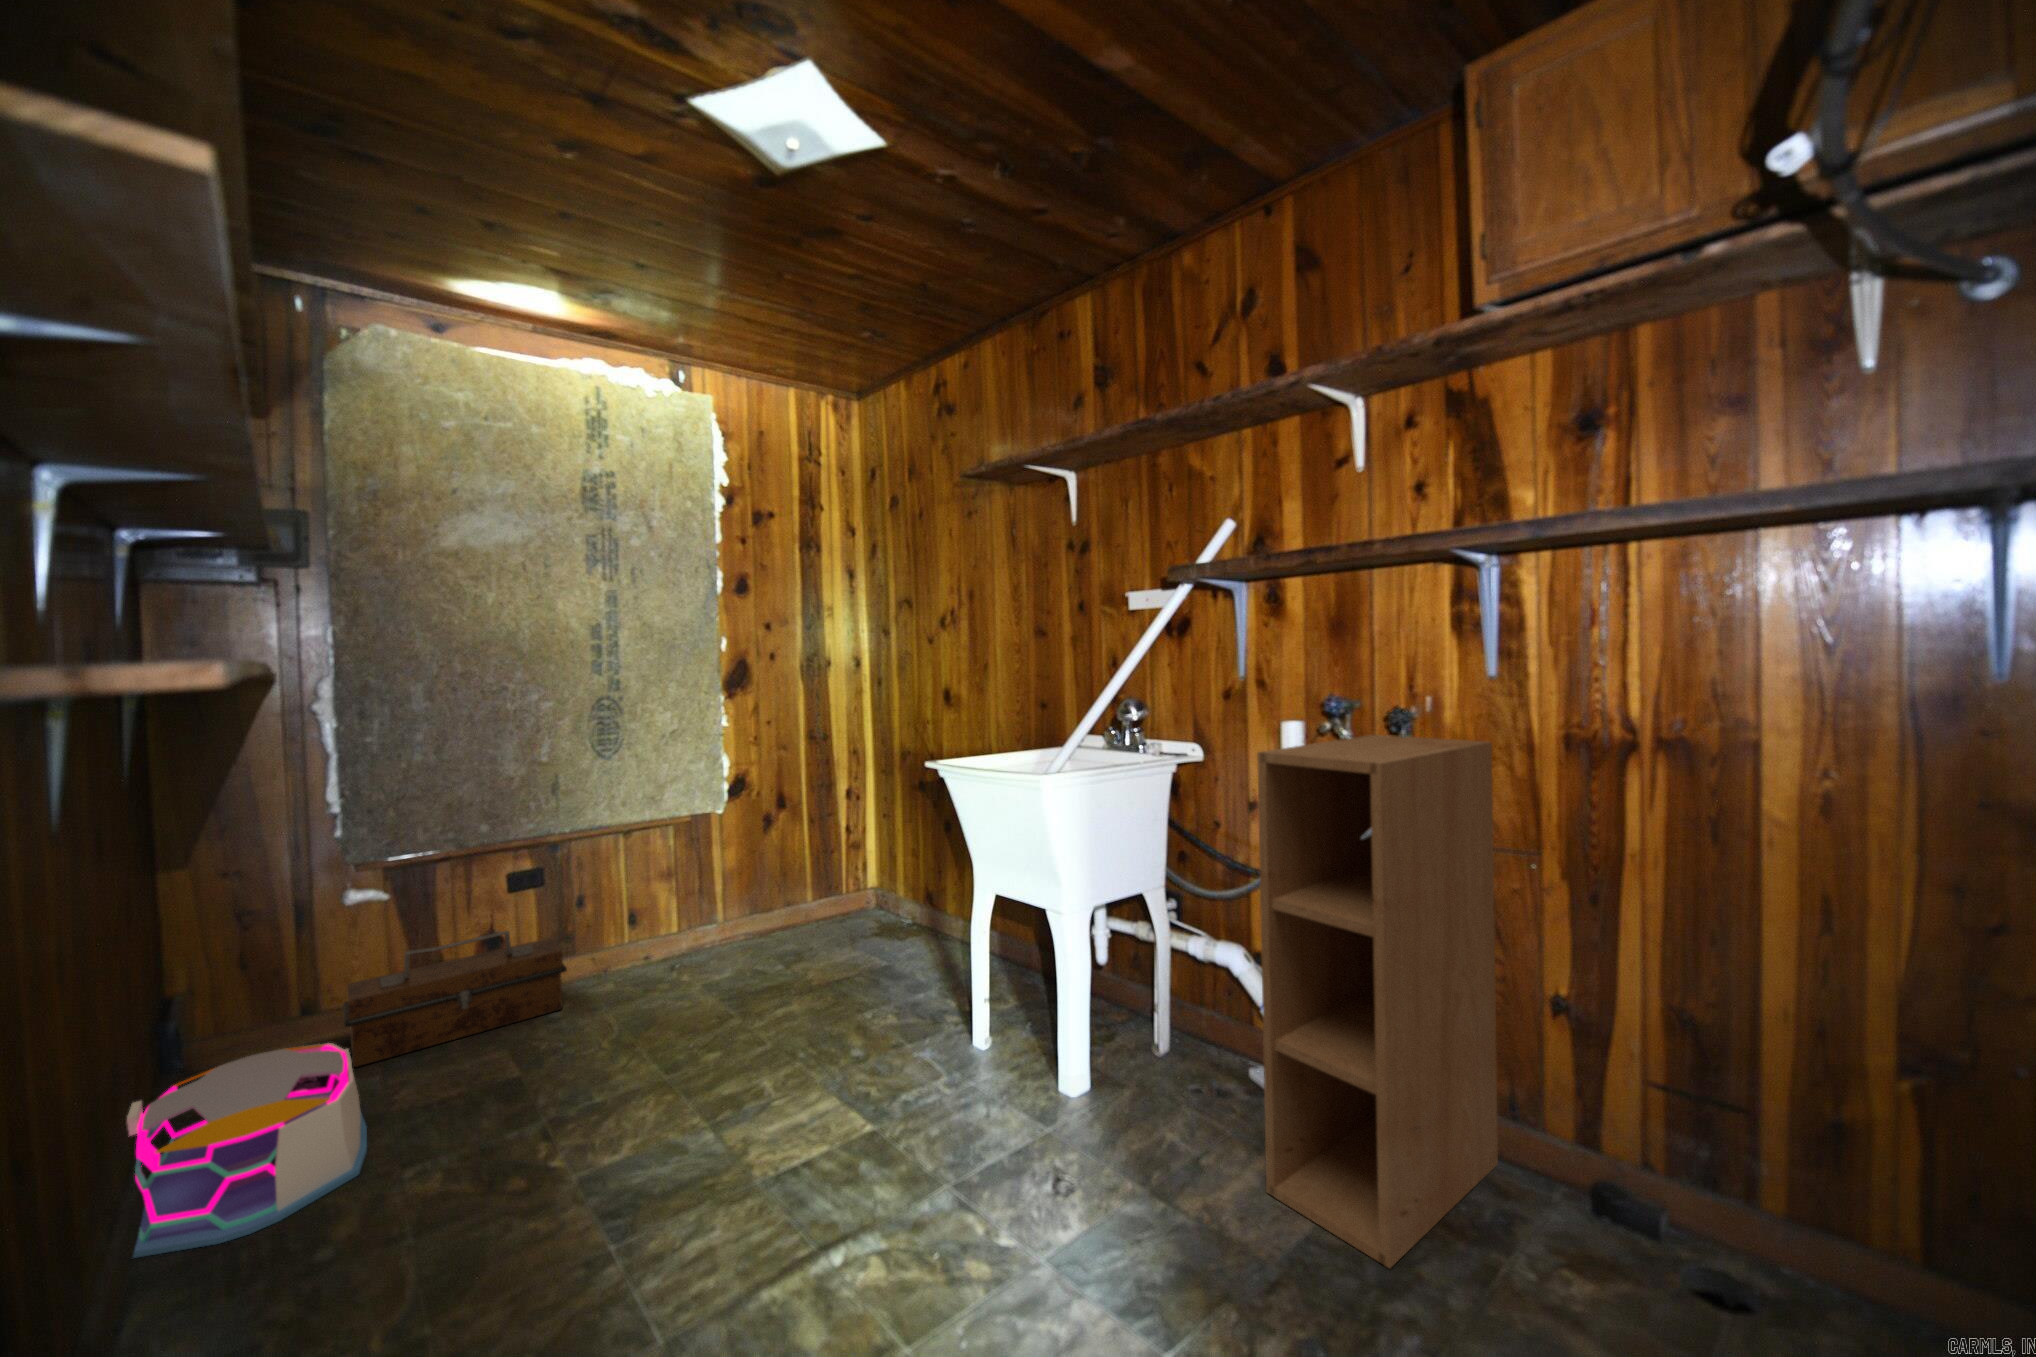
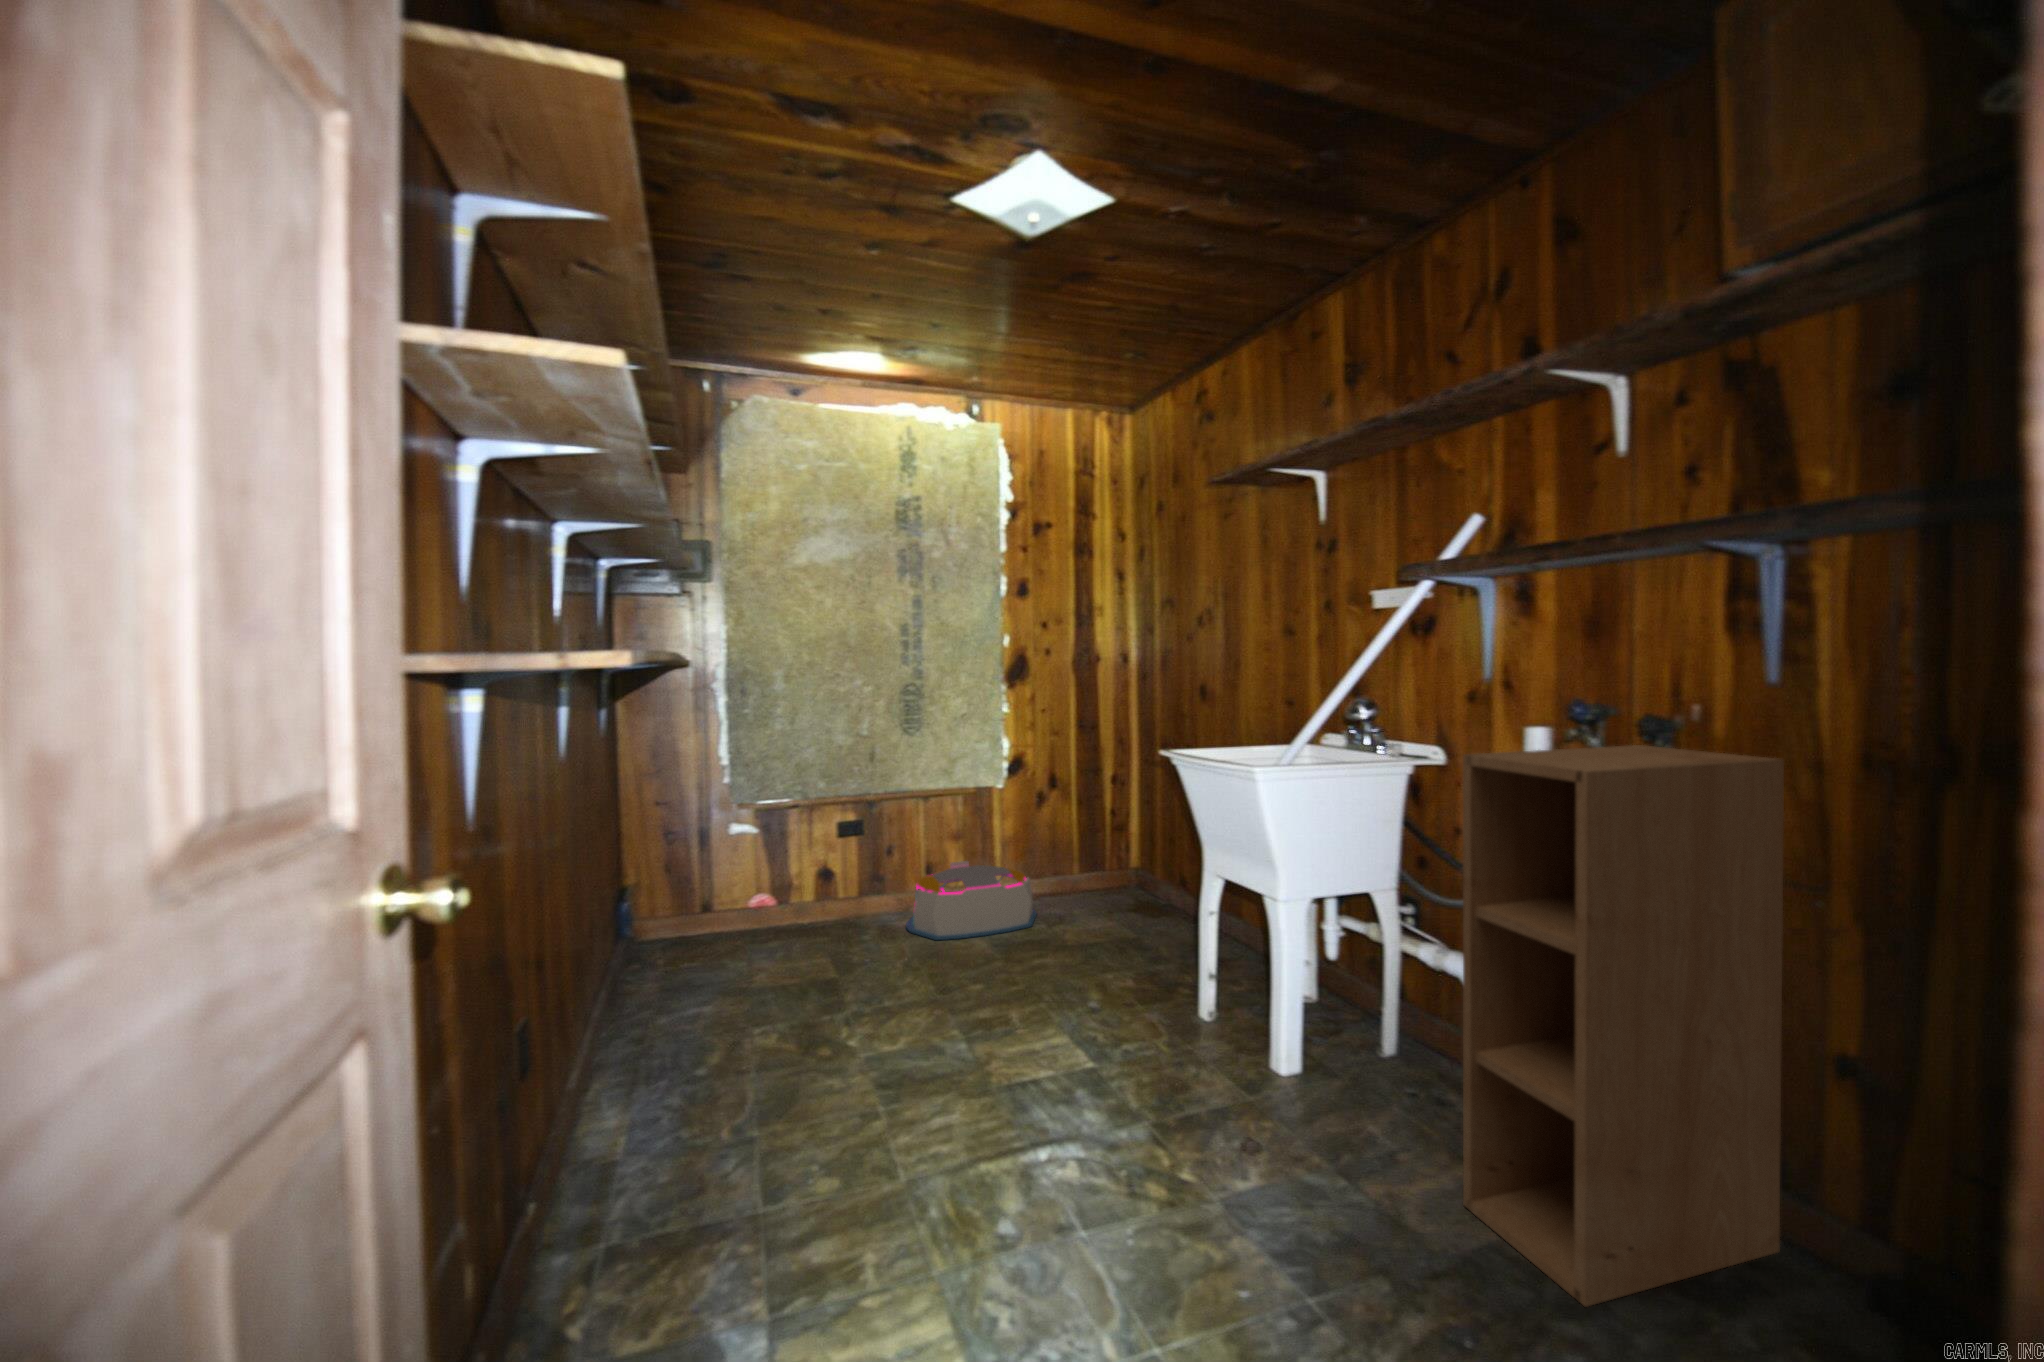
toolbox: present [343,931,567,1067] -> none [735,864,878,949]
storage bin: present [127,1043,367,1258] -> present [906,861,1037,940]

